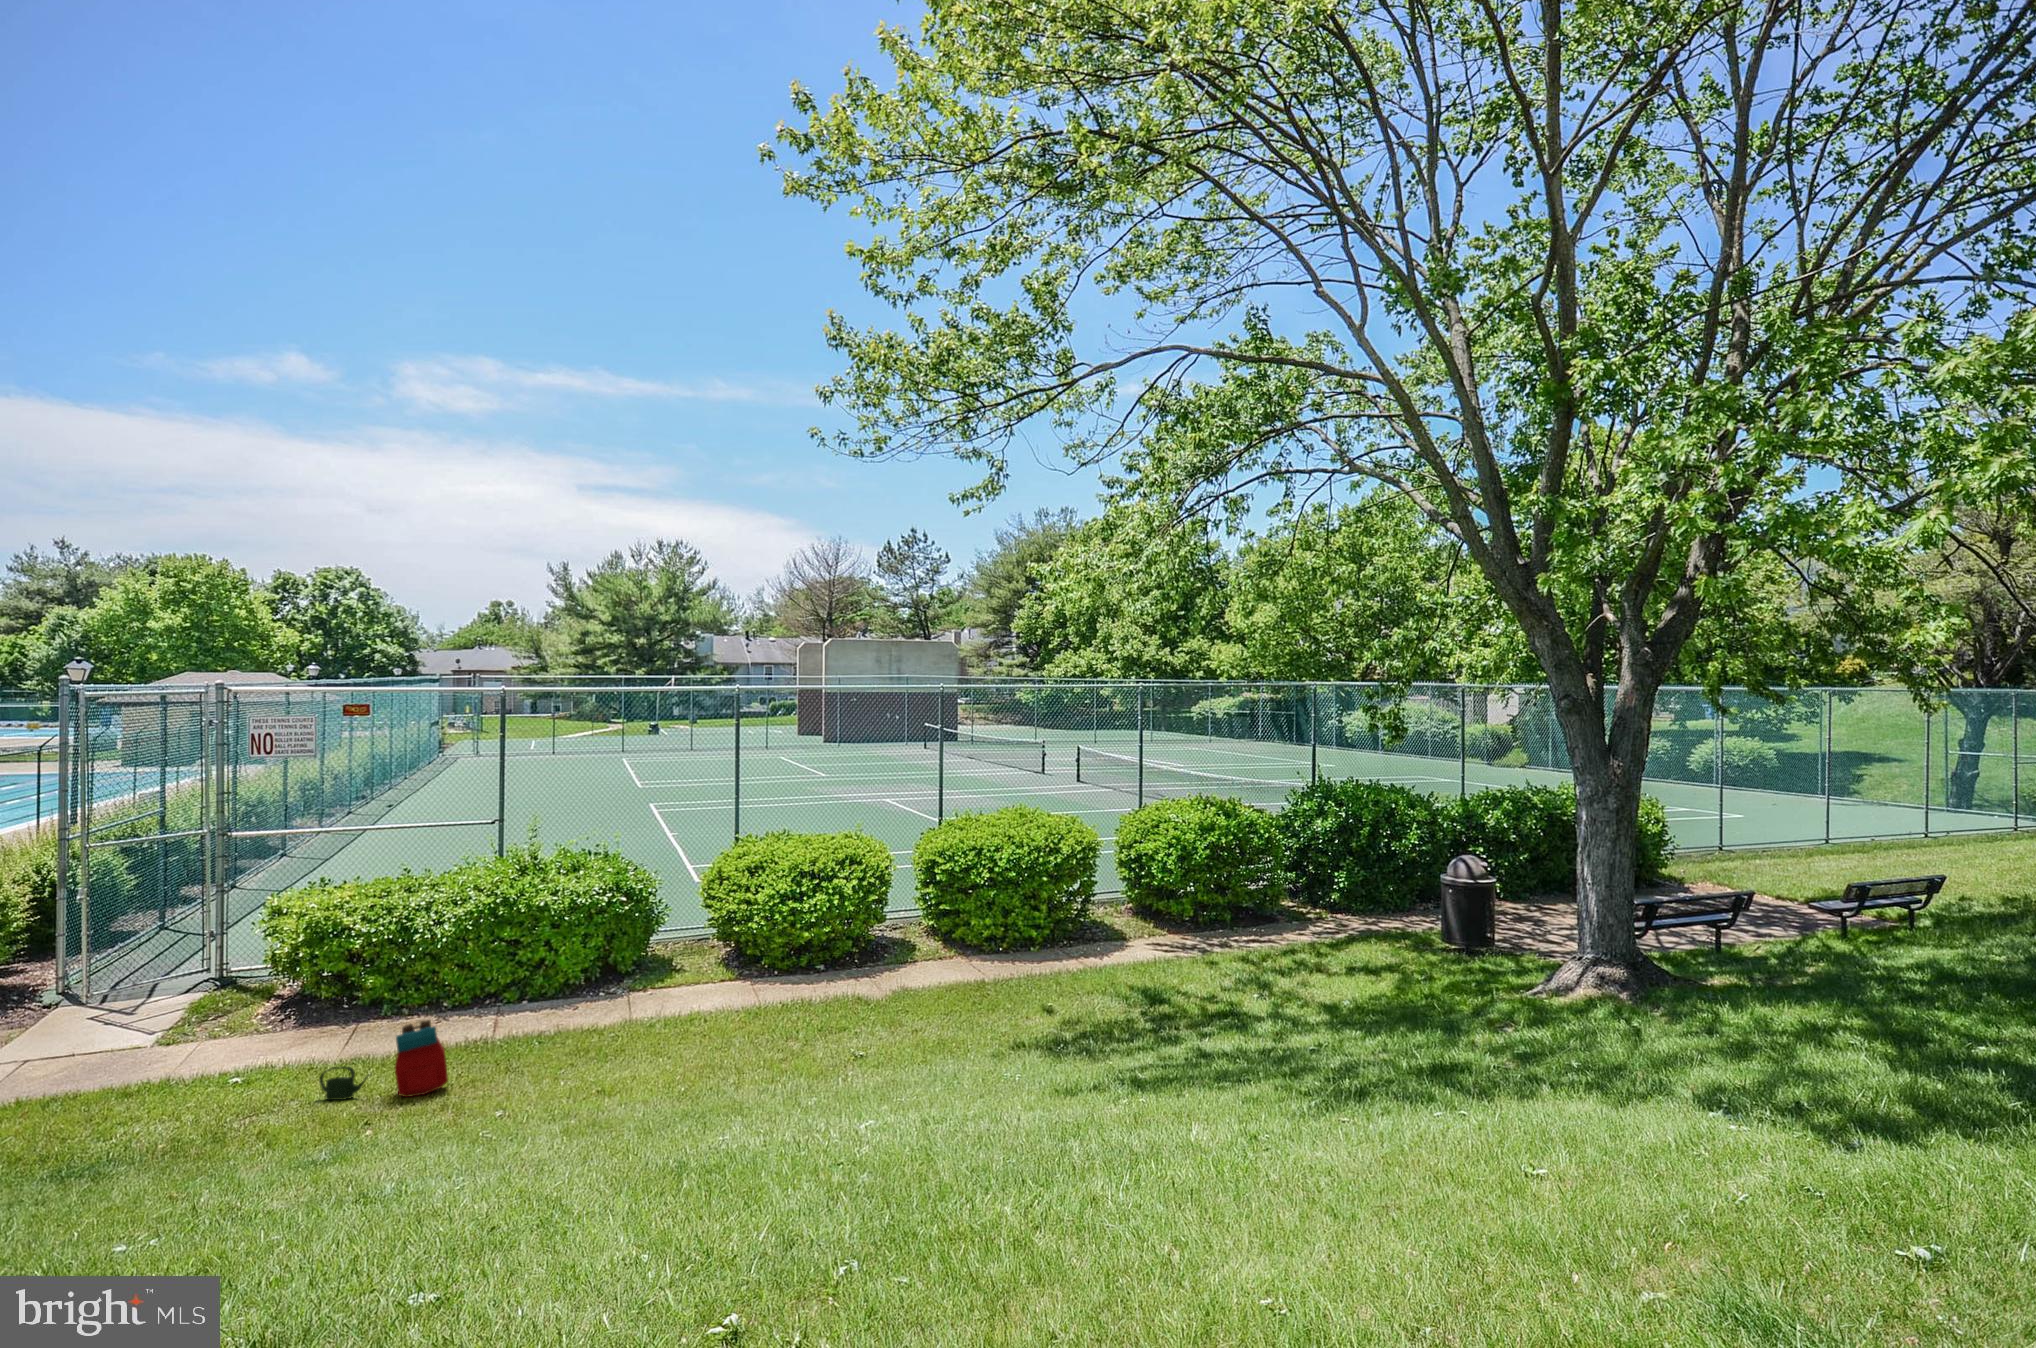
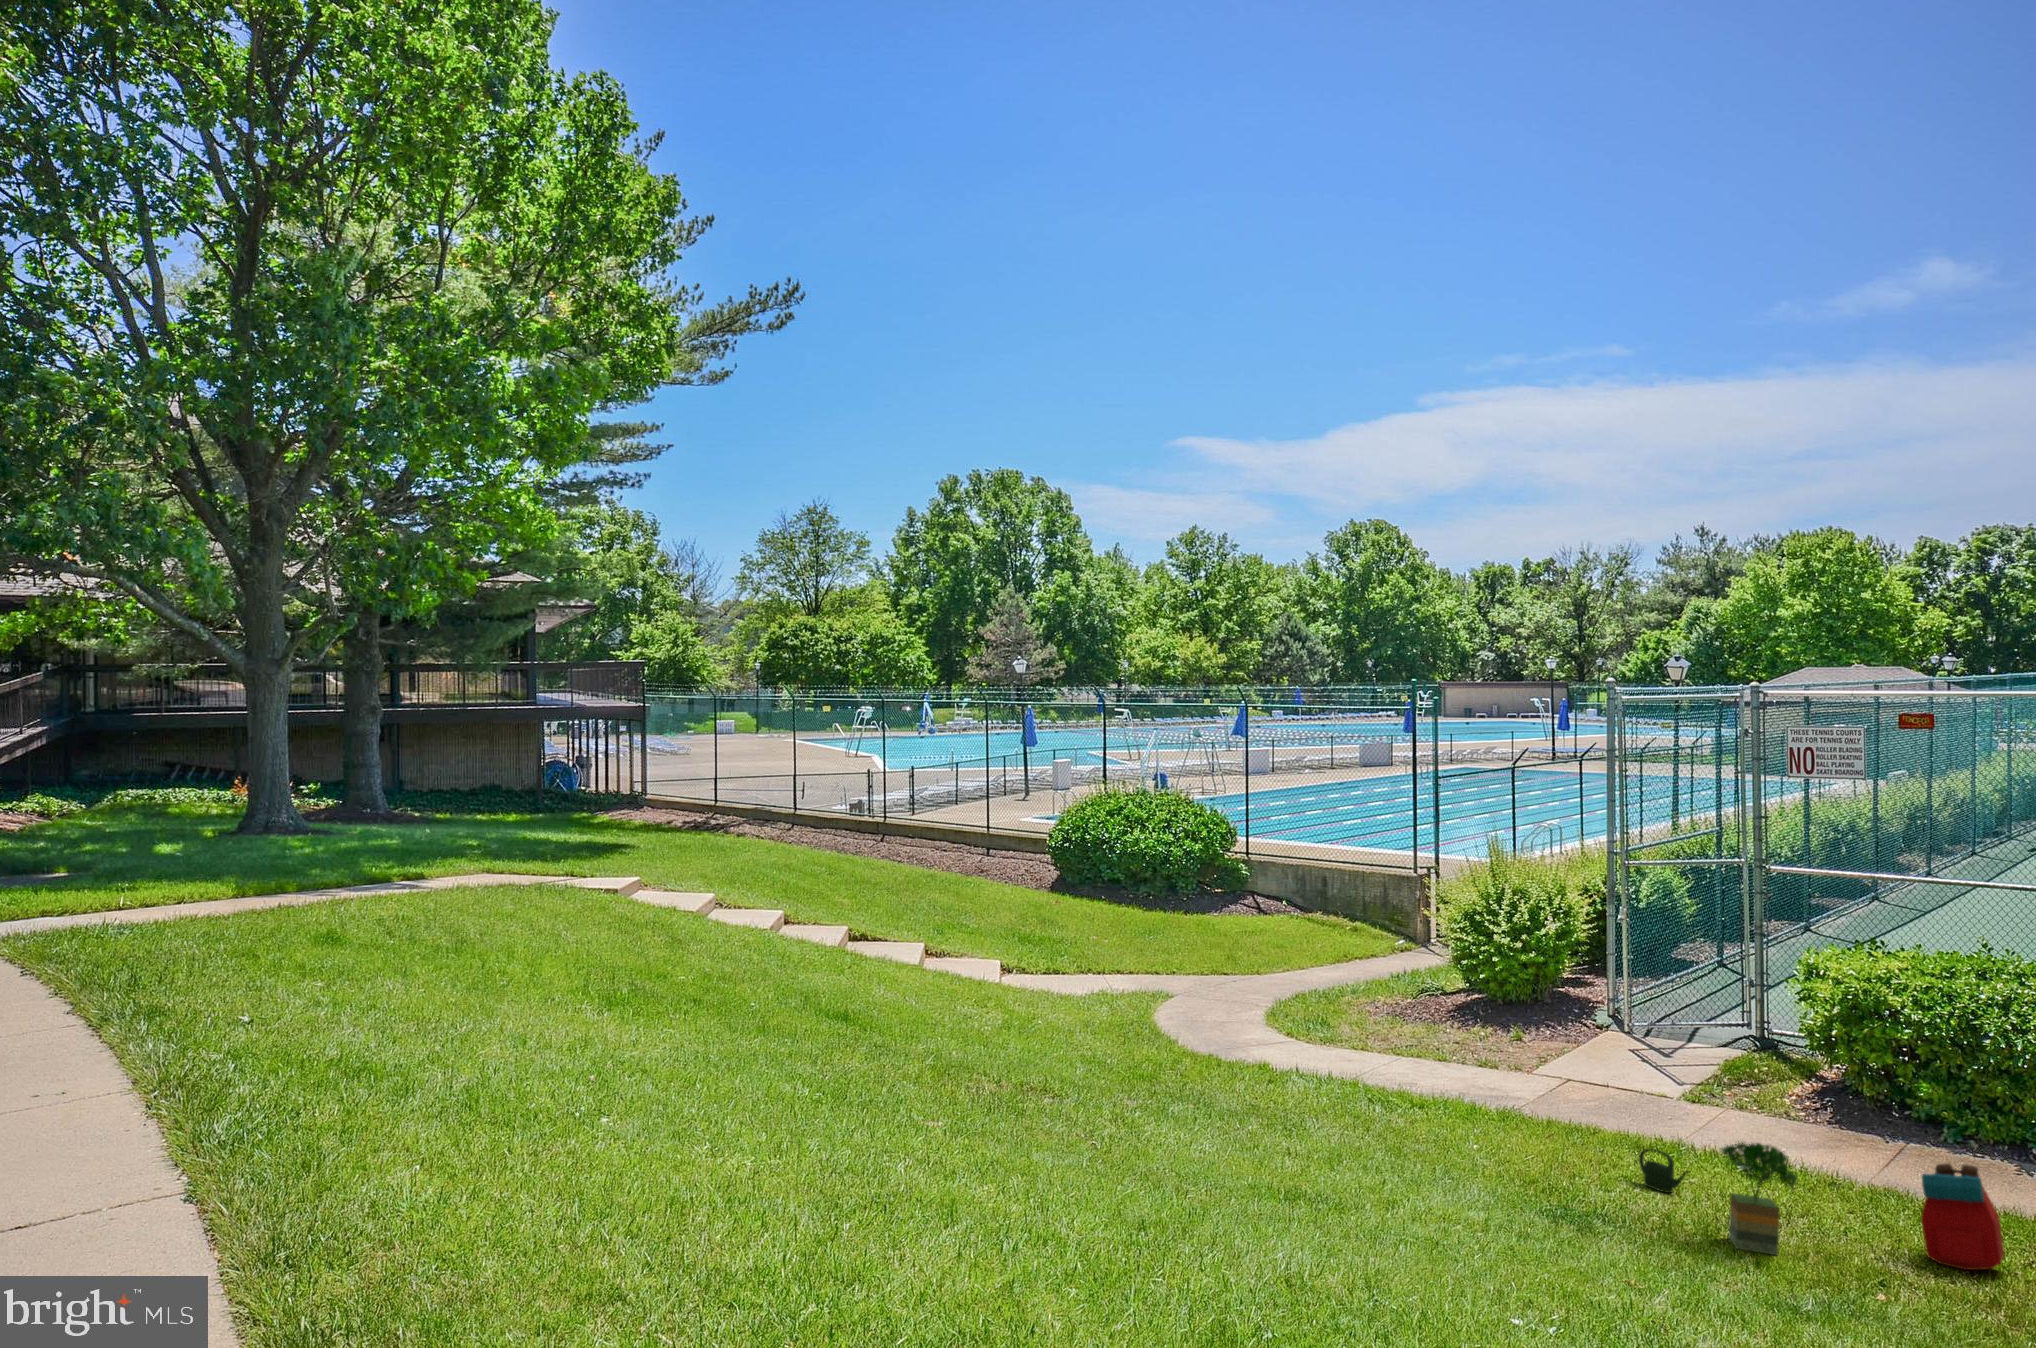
potted tree: none [239,1048,312,1144] -> present [1721,1141,1798,1255]
watering can: present [319,1066,369,1100] -> present [1639,1149,1689,1193]

